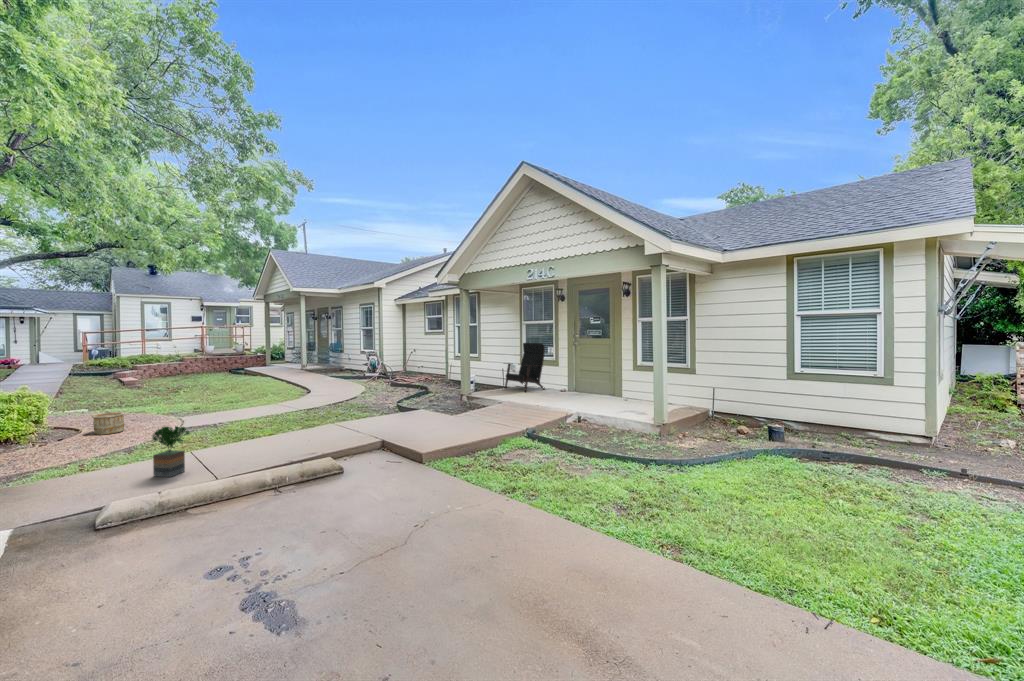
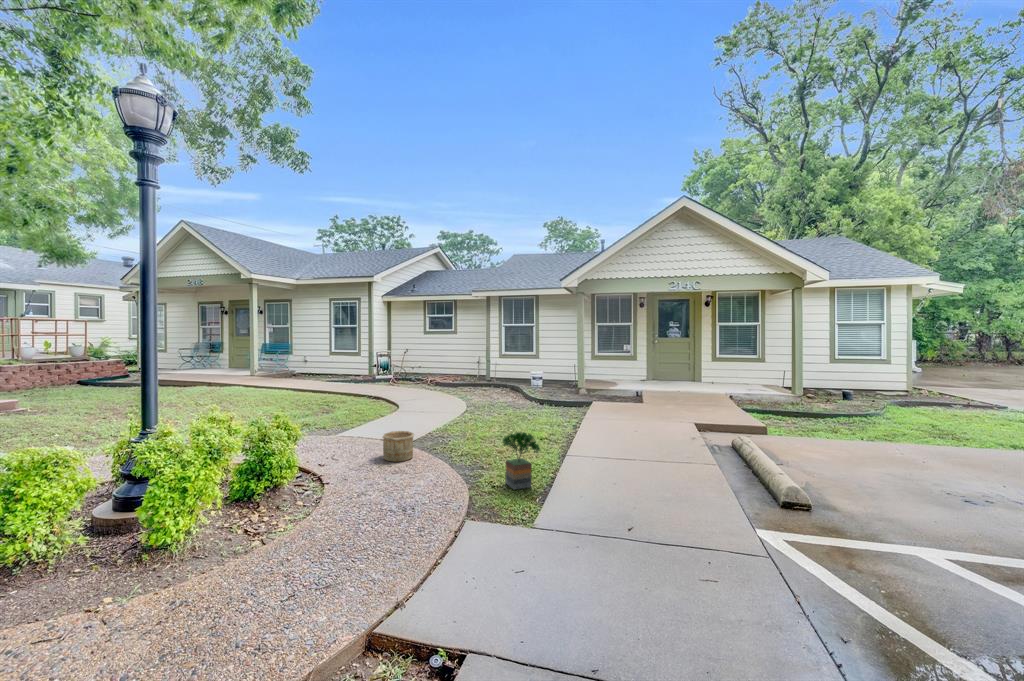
lounge chair: present [505,343,545,392] -> none [596,342,626,384]
potted tree: present [152,426,190,477] -> present [503,432,540,490]

